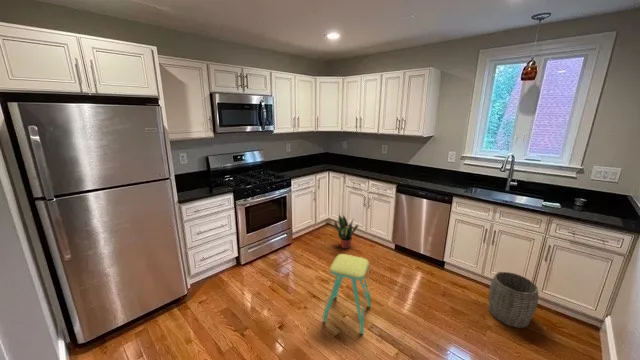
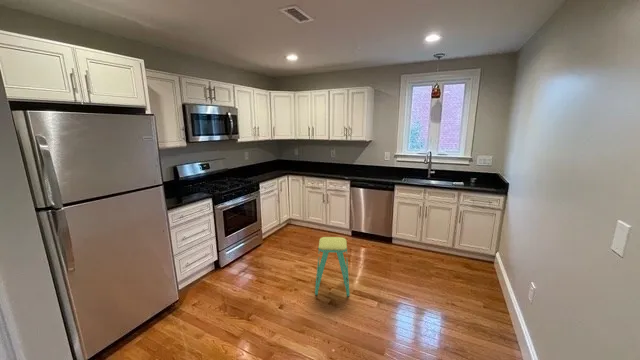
potted plant: present [334,215,358,248] -> none [300,211,321,241]
woven basket: present [489,272,538,328] -> none [428,235,459,271]

